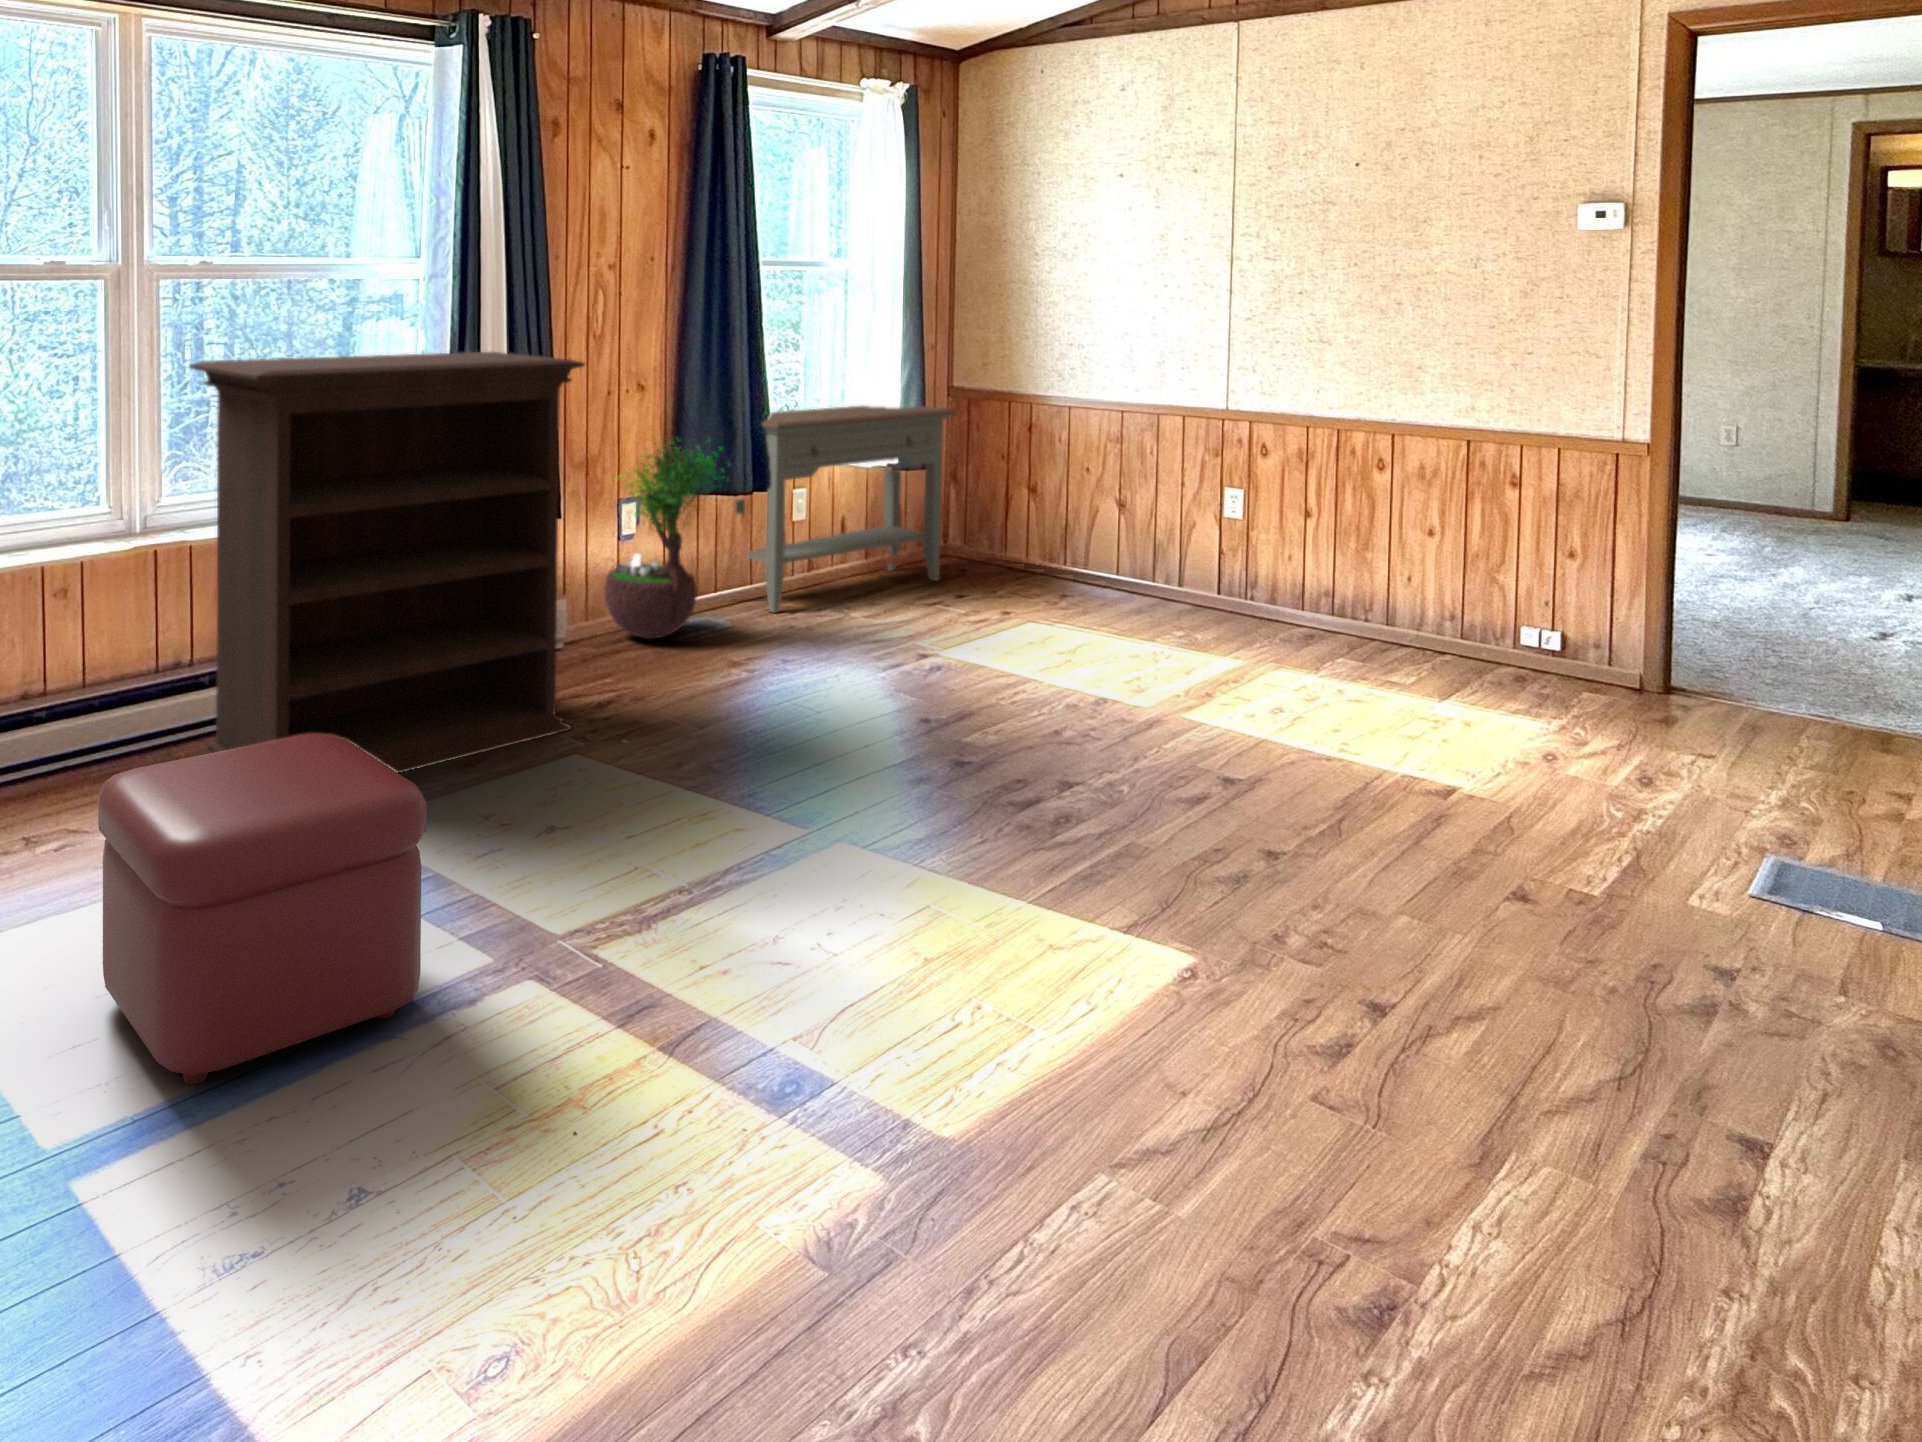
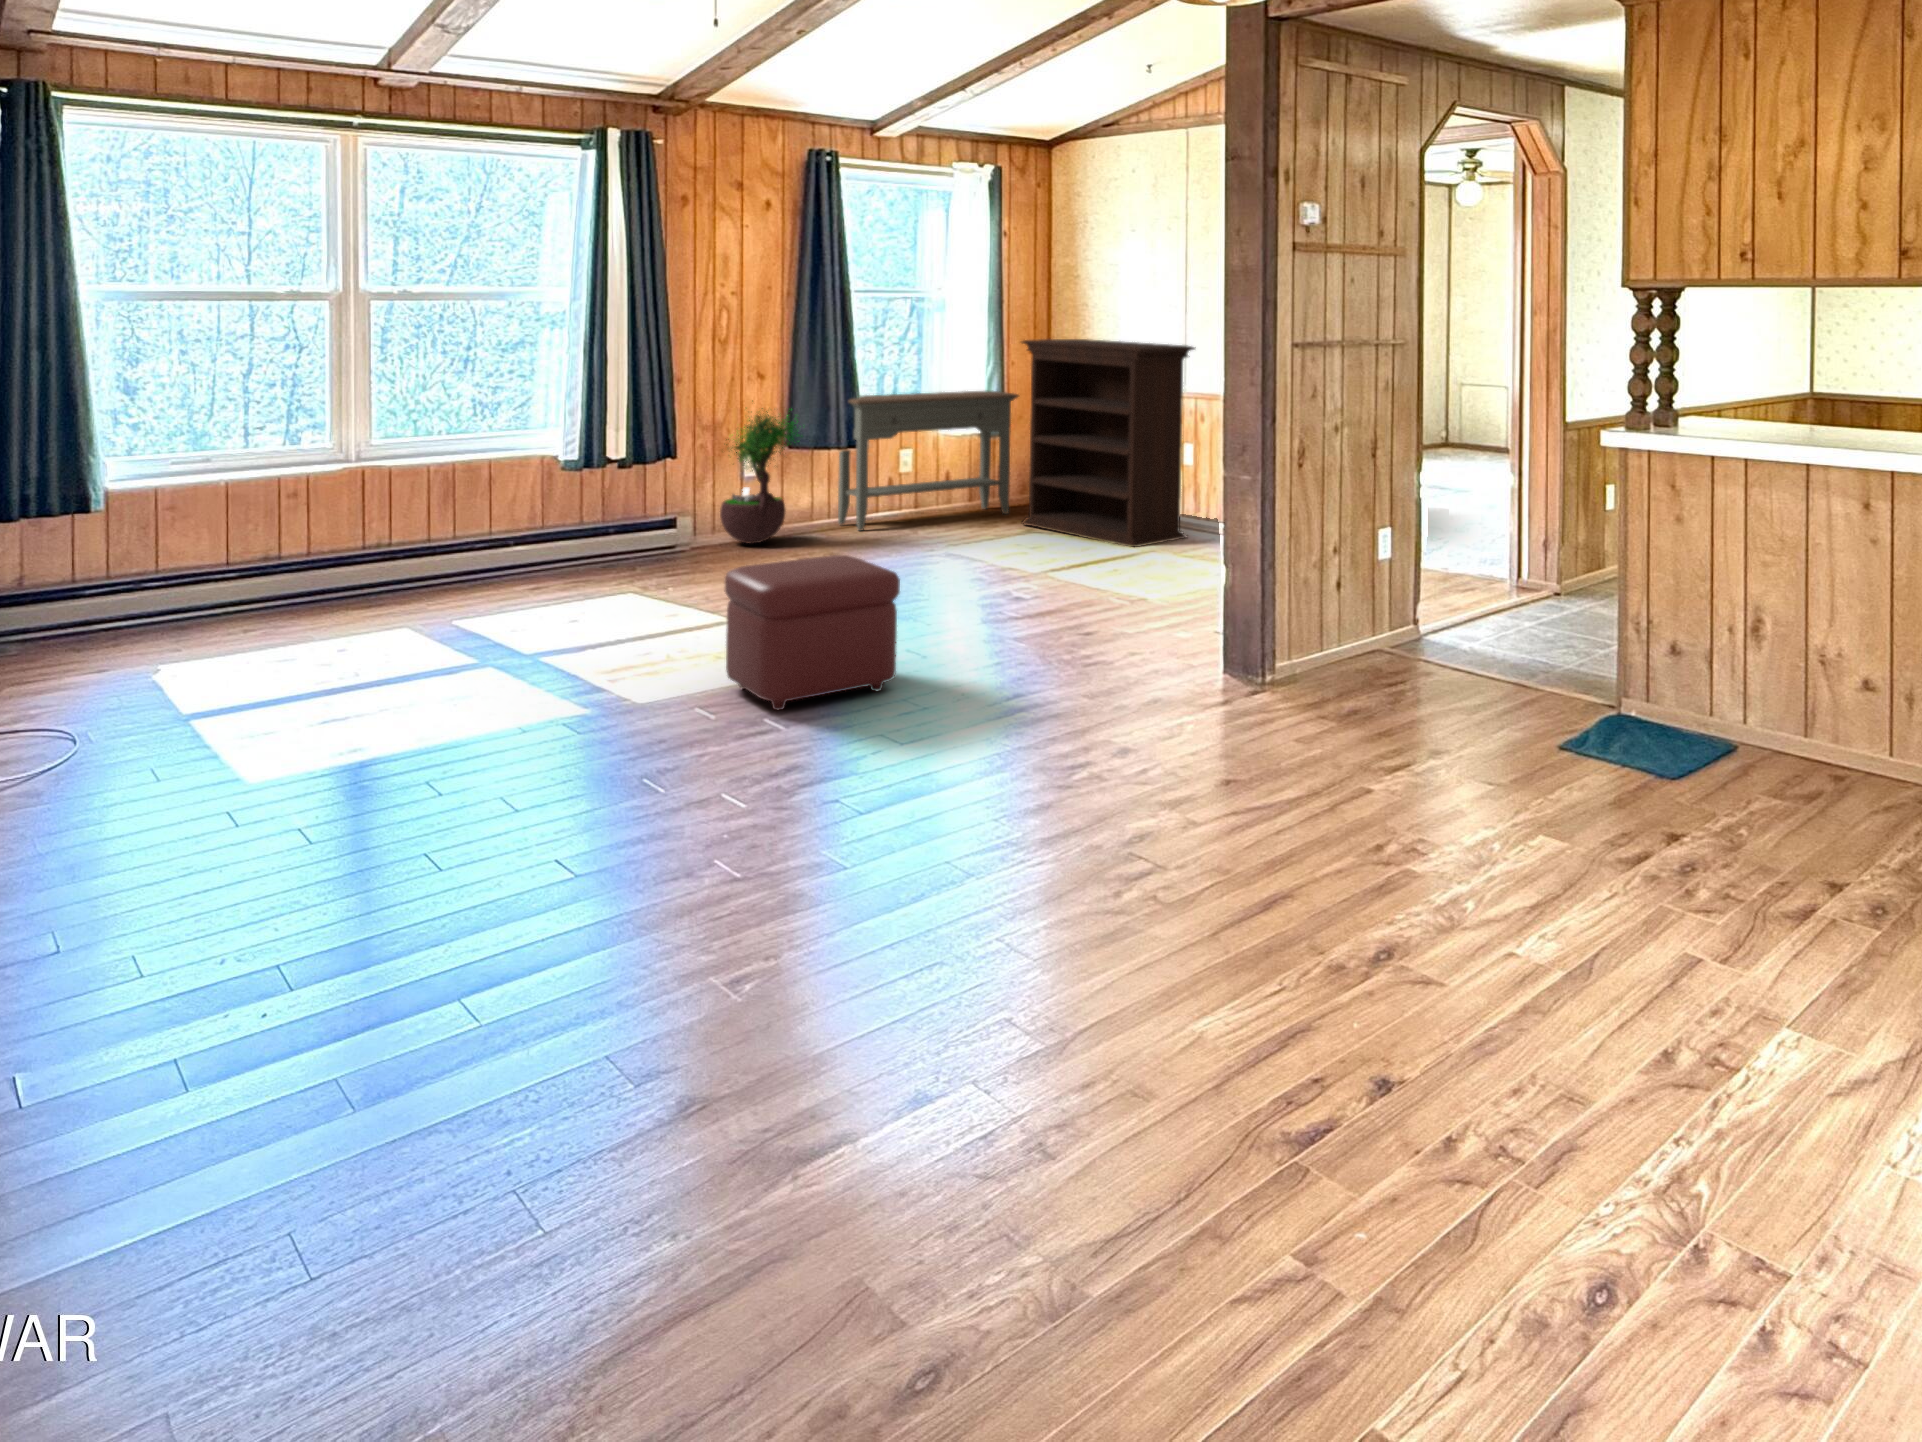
bookshelf: present [189,352,585,773] -> present [1022,339,1195,547]
ottoman: present [98,734,427,1084] -> present [724,555,900,710]

